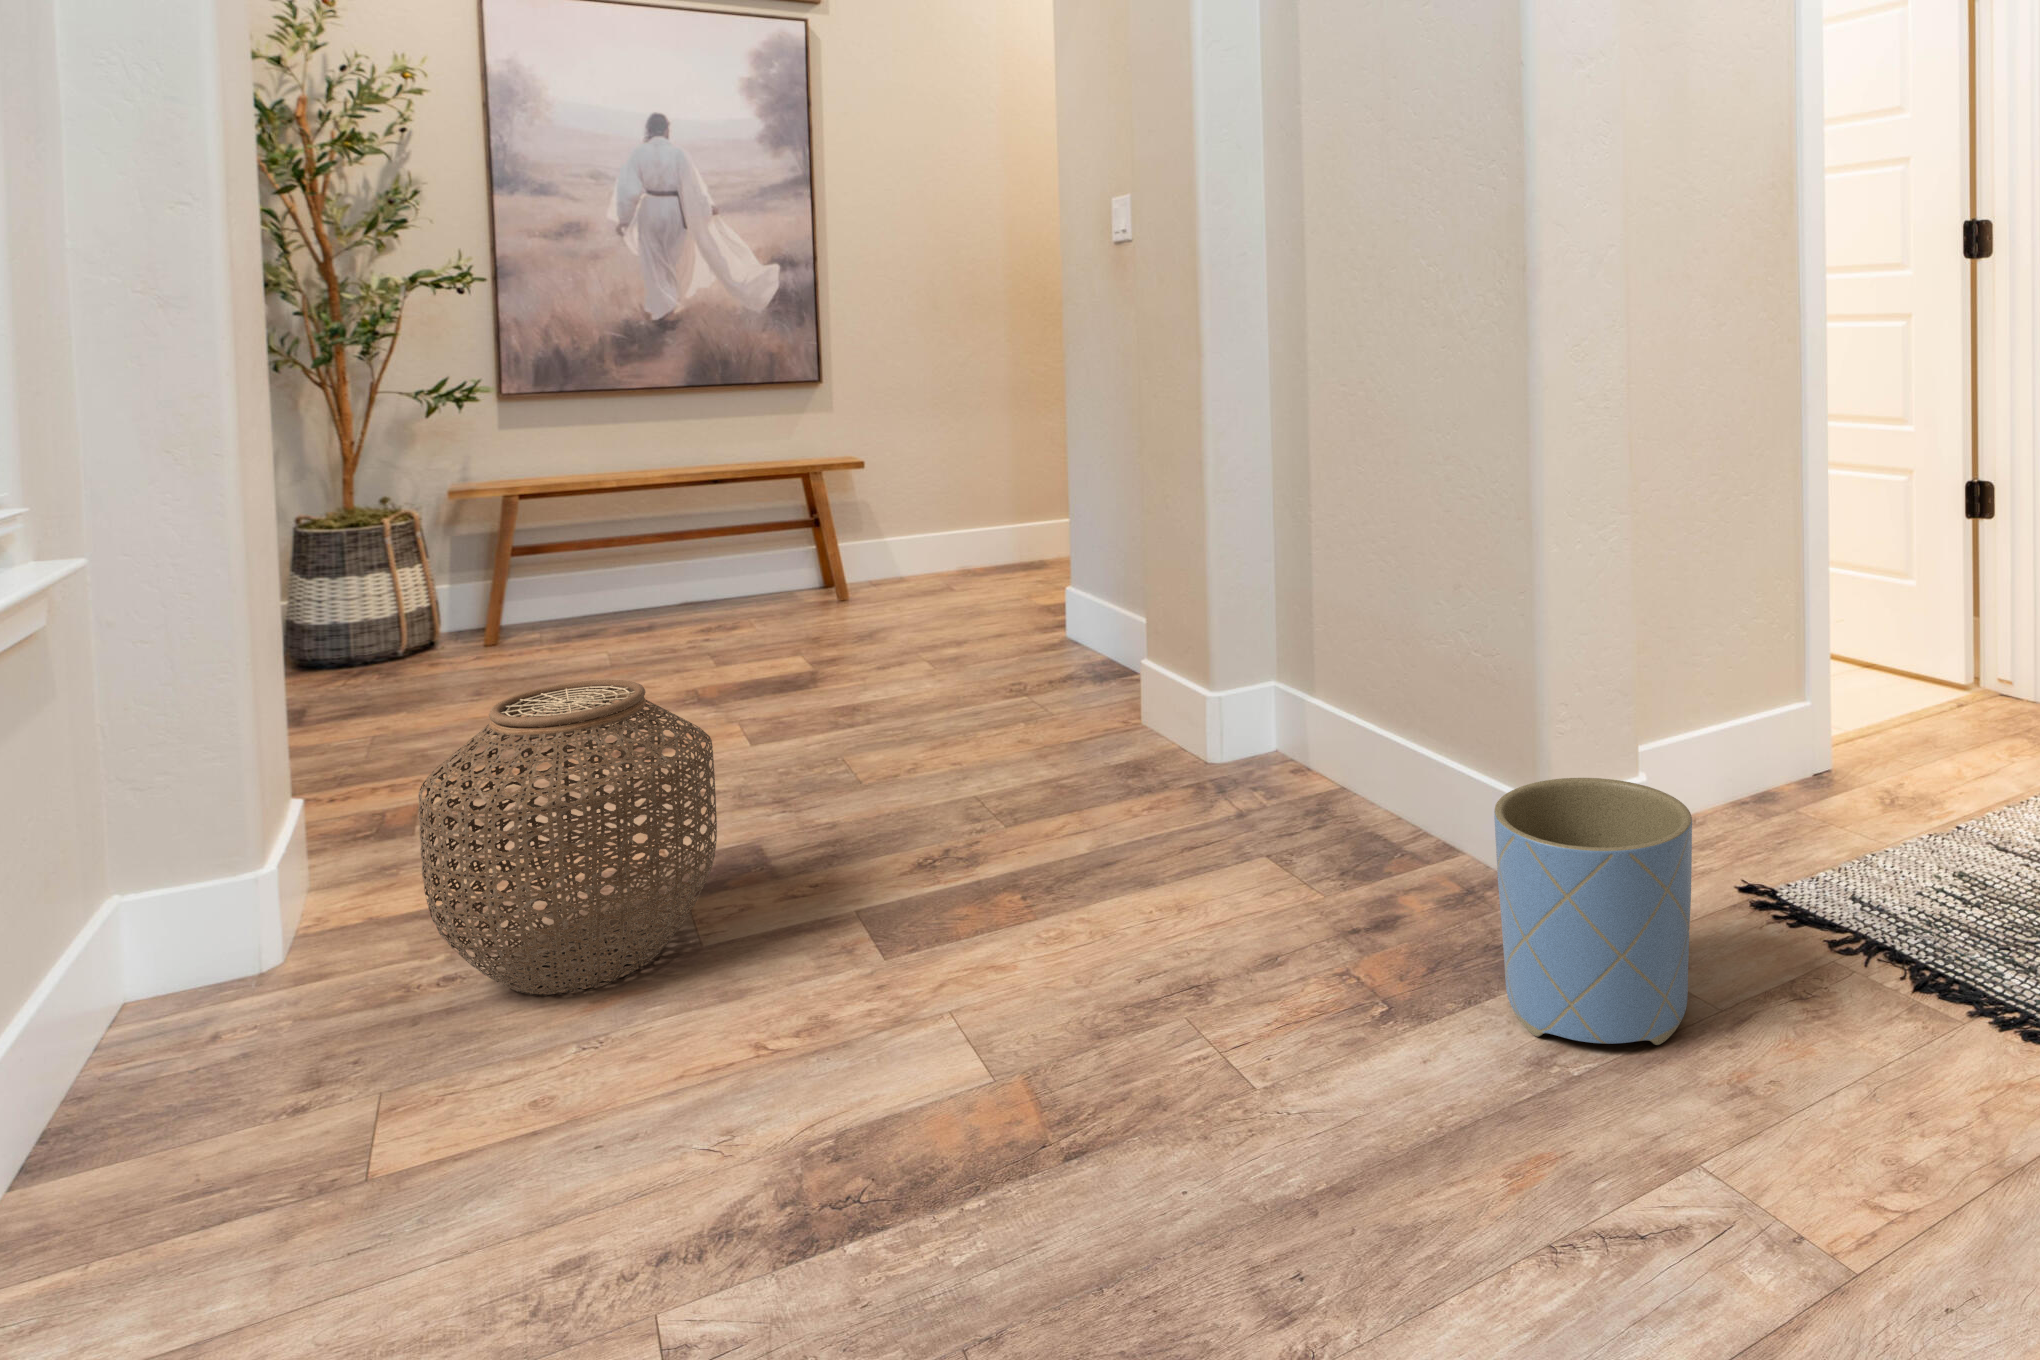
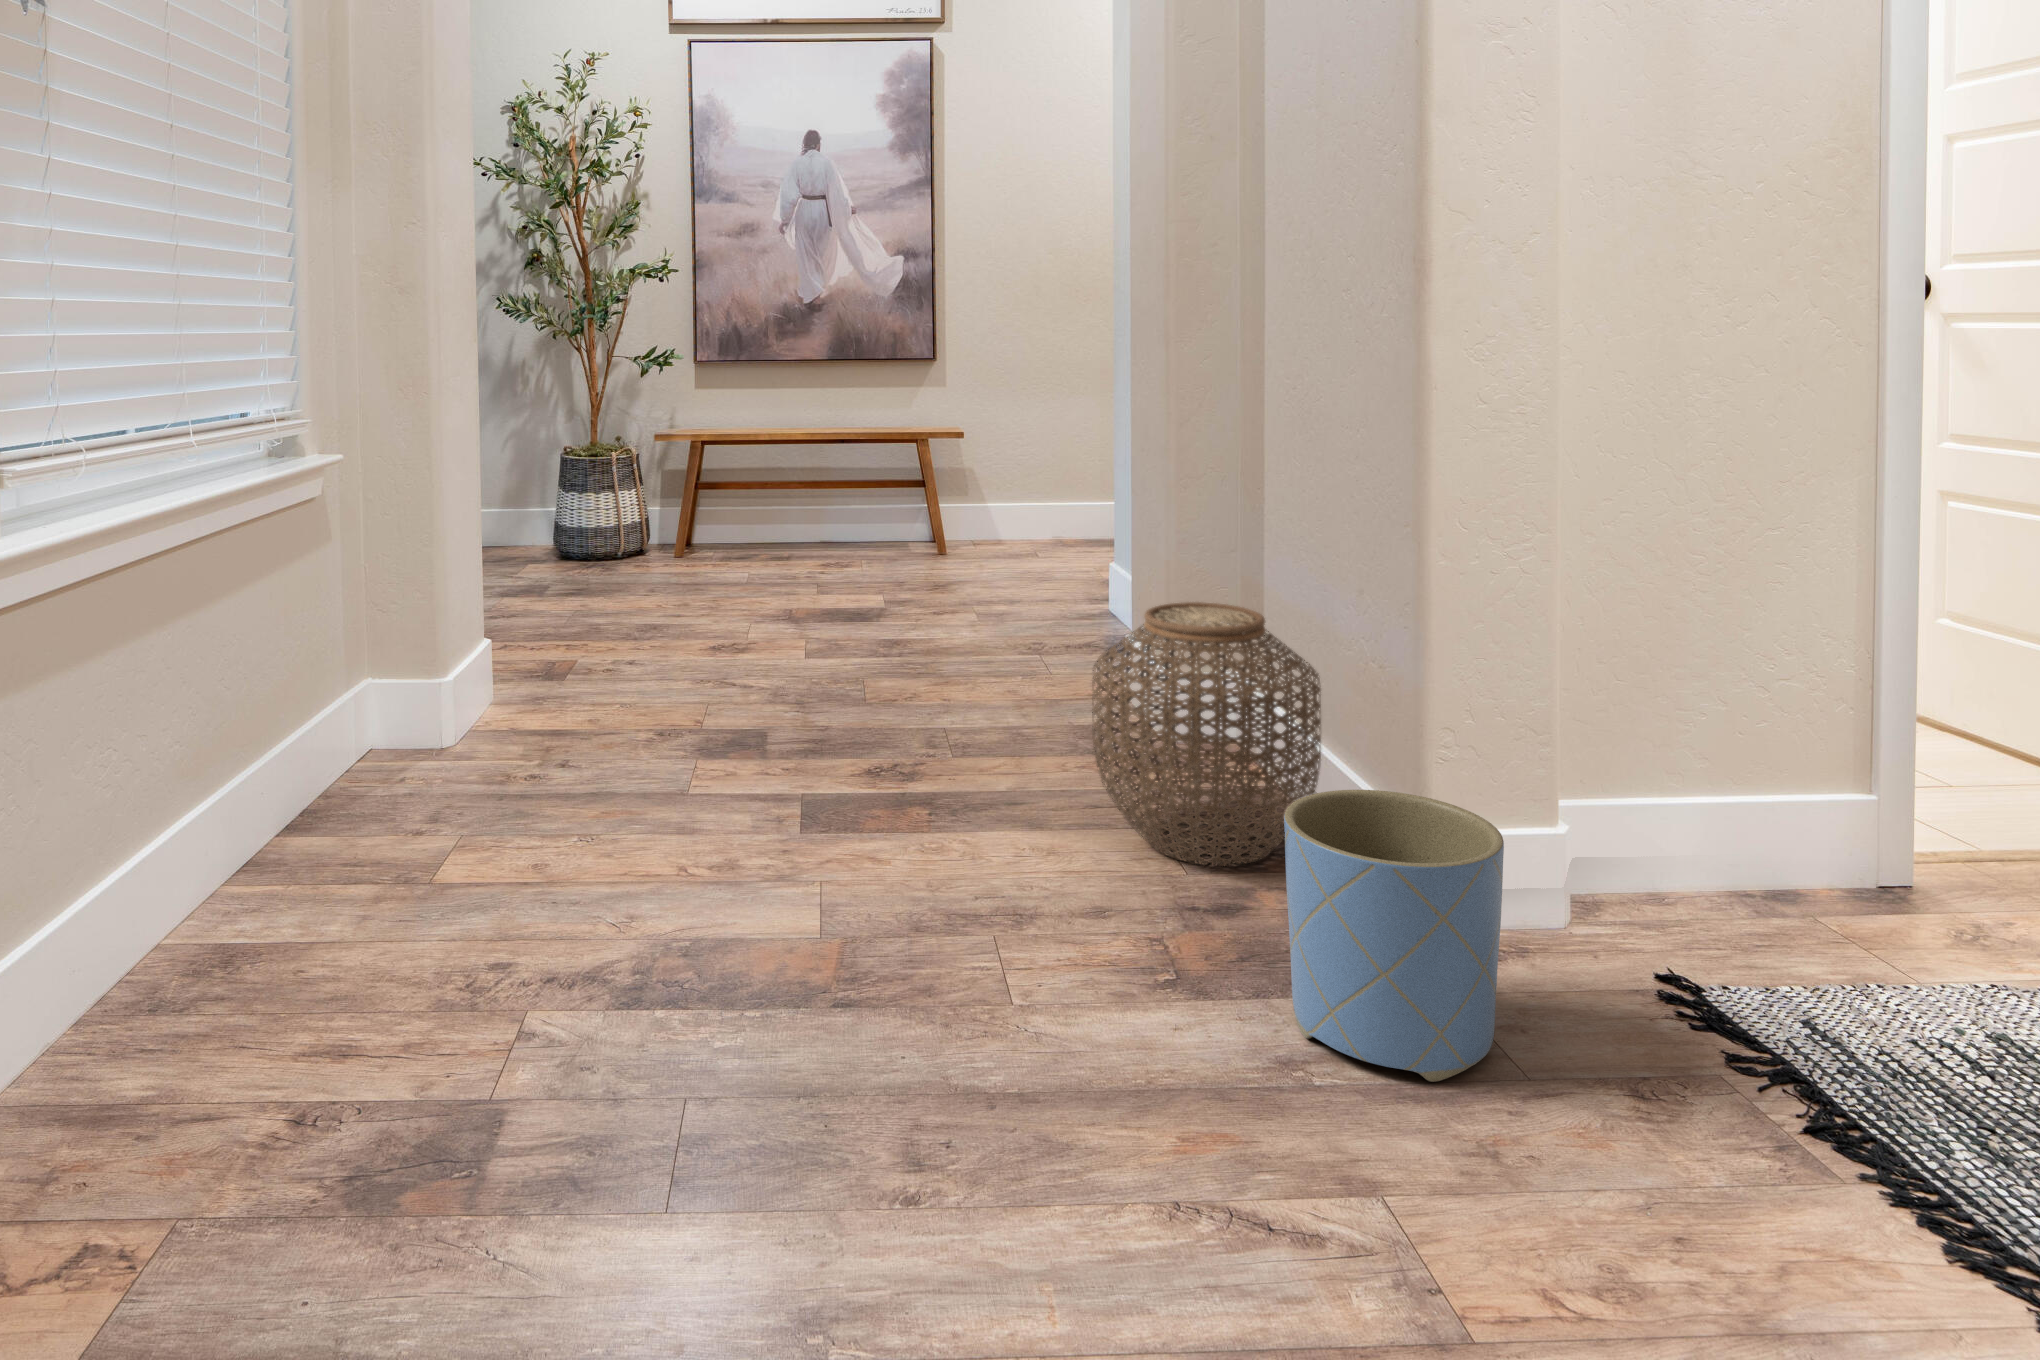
woven basket: present [419,680,717,995] -> present [1092,602,1321,866]

